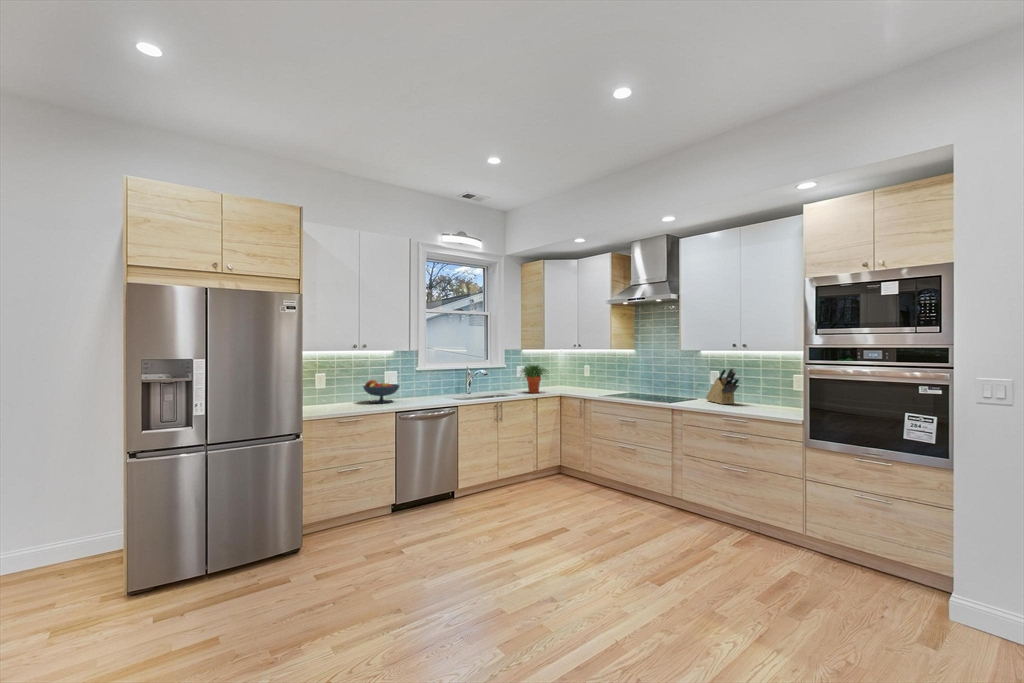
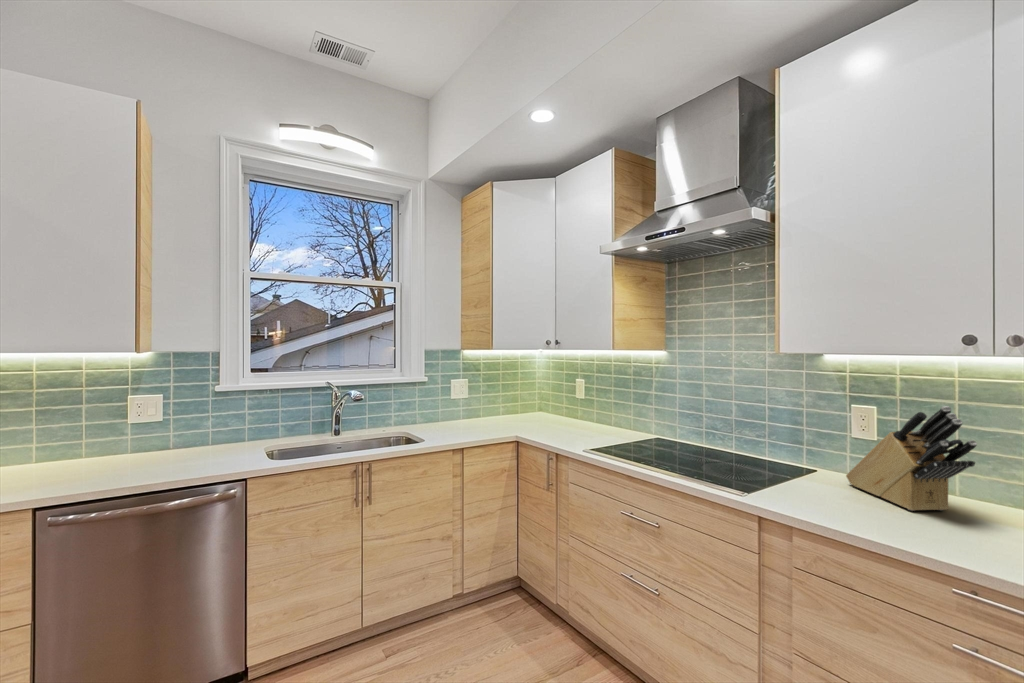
potted plant: present [521,365,546,393] -> none [434,377,497,434]
fruit bowl: present [363,380,399,403] -> none [48,415,150,470]

